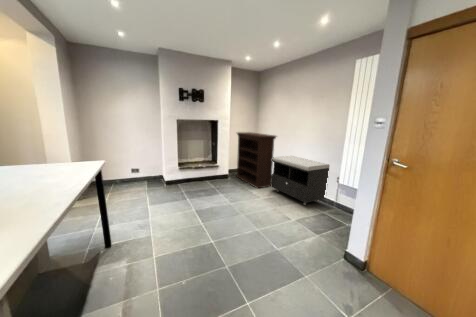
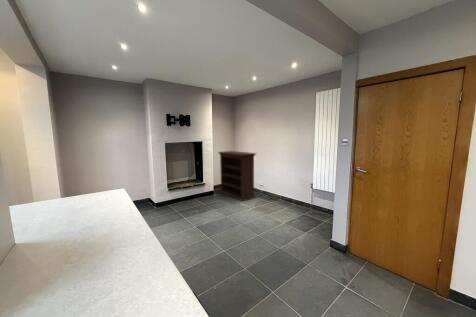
storage bench: present [272,156,330,205] -> none [255,170,303,211]

